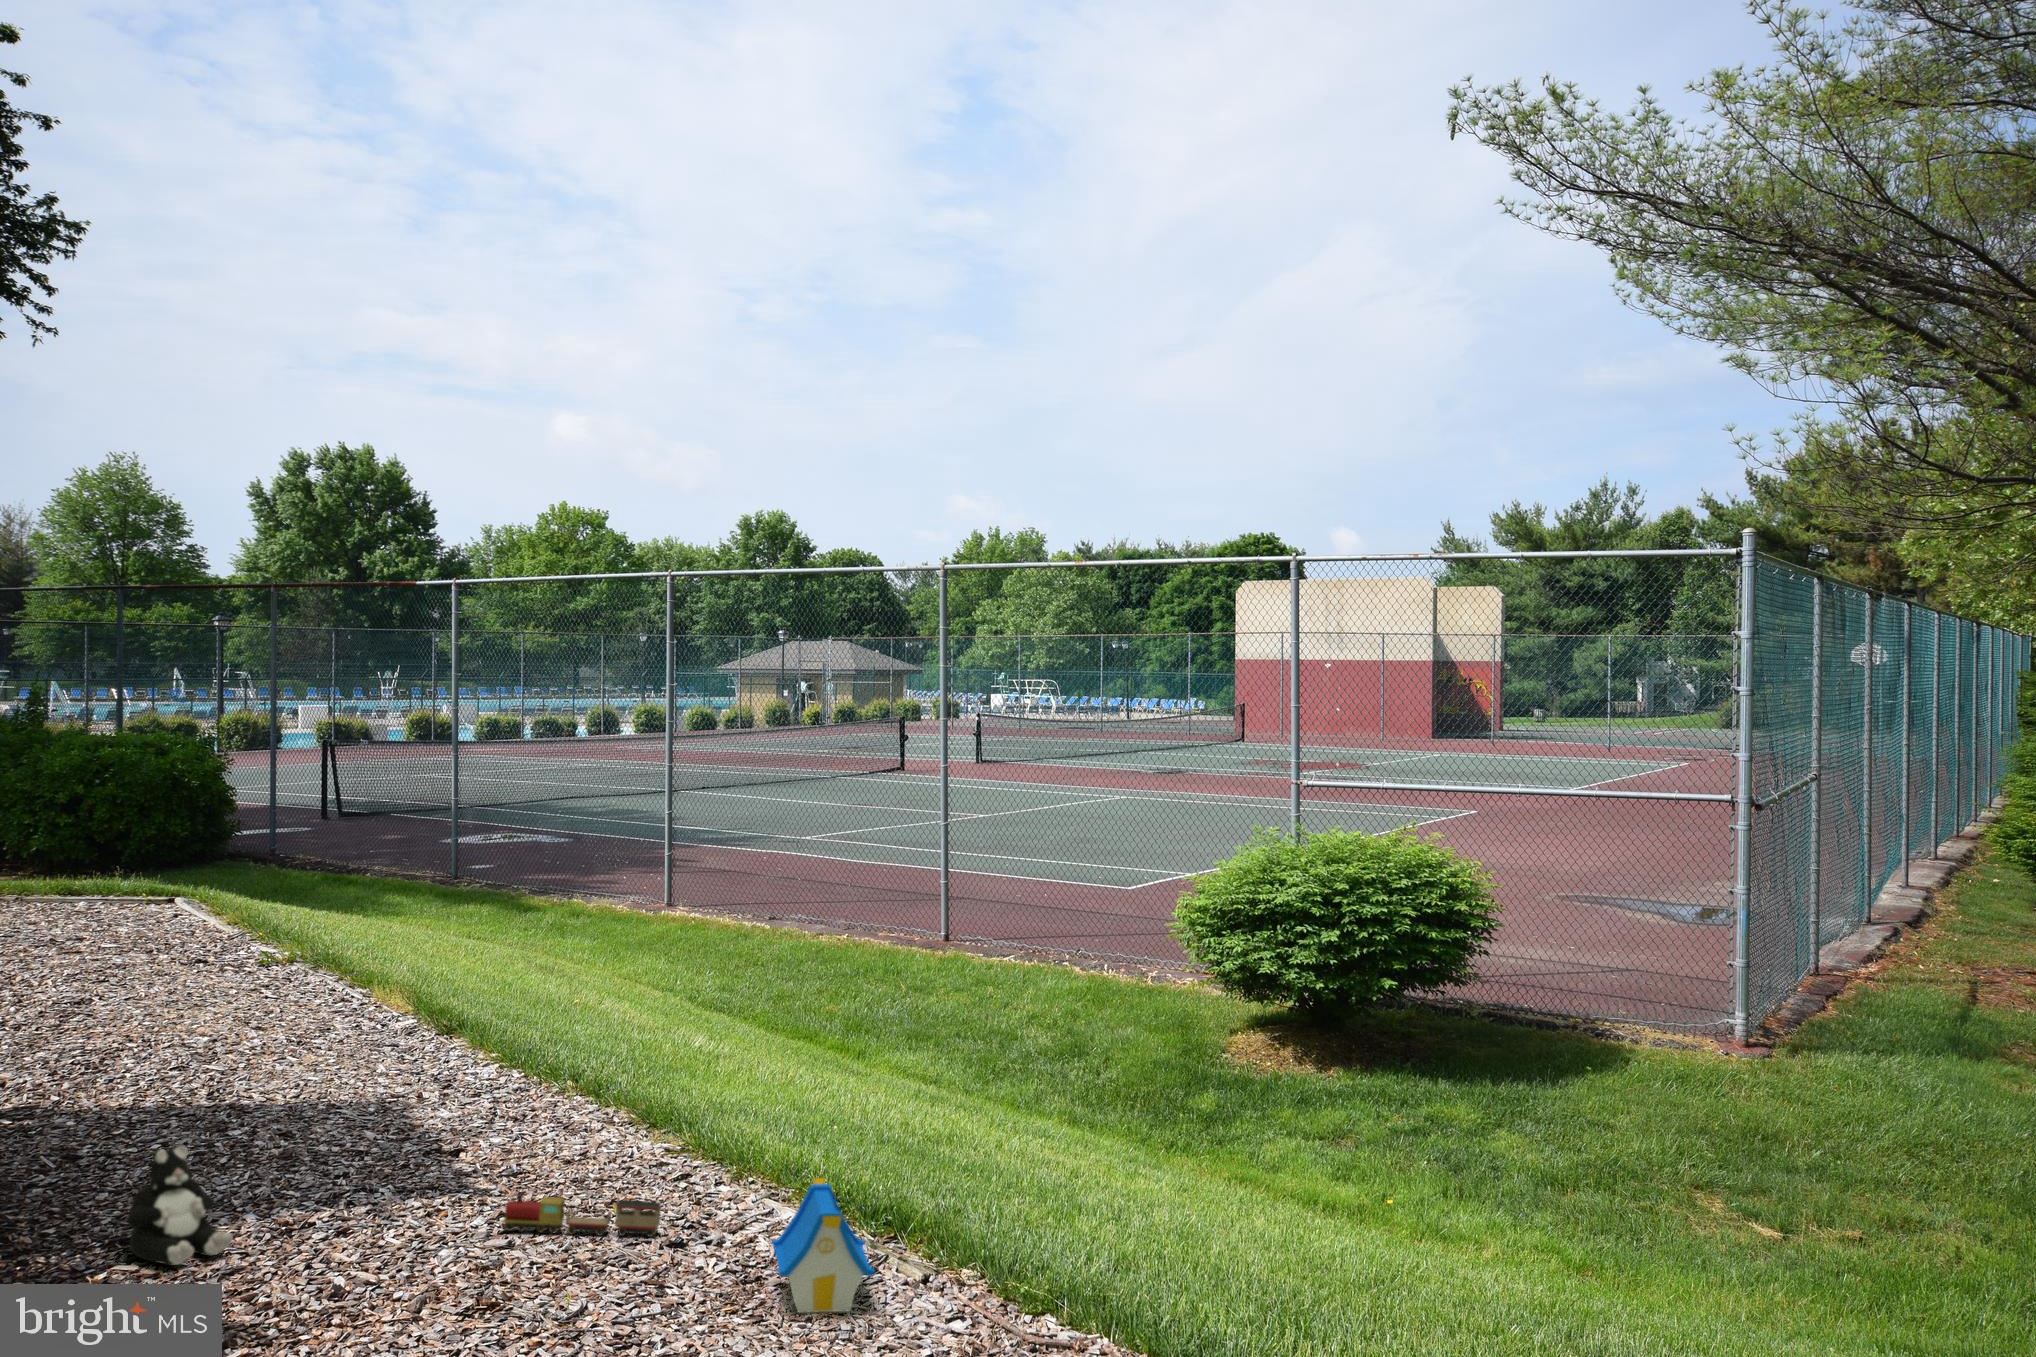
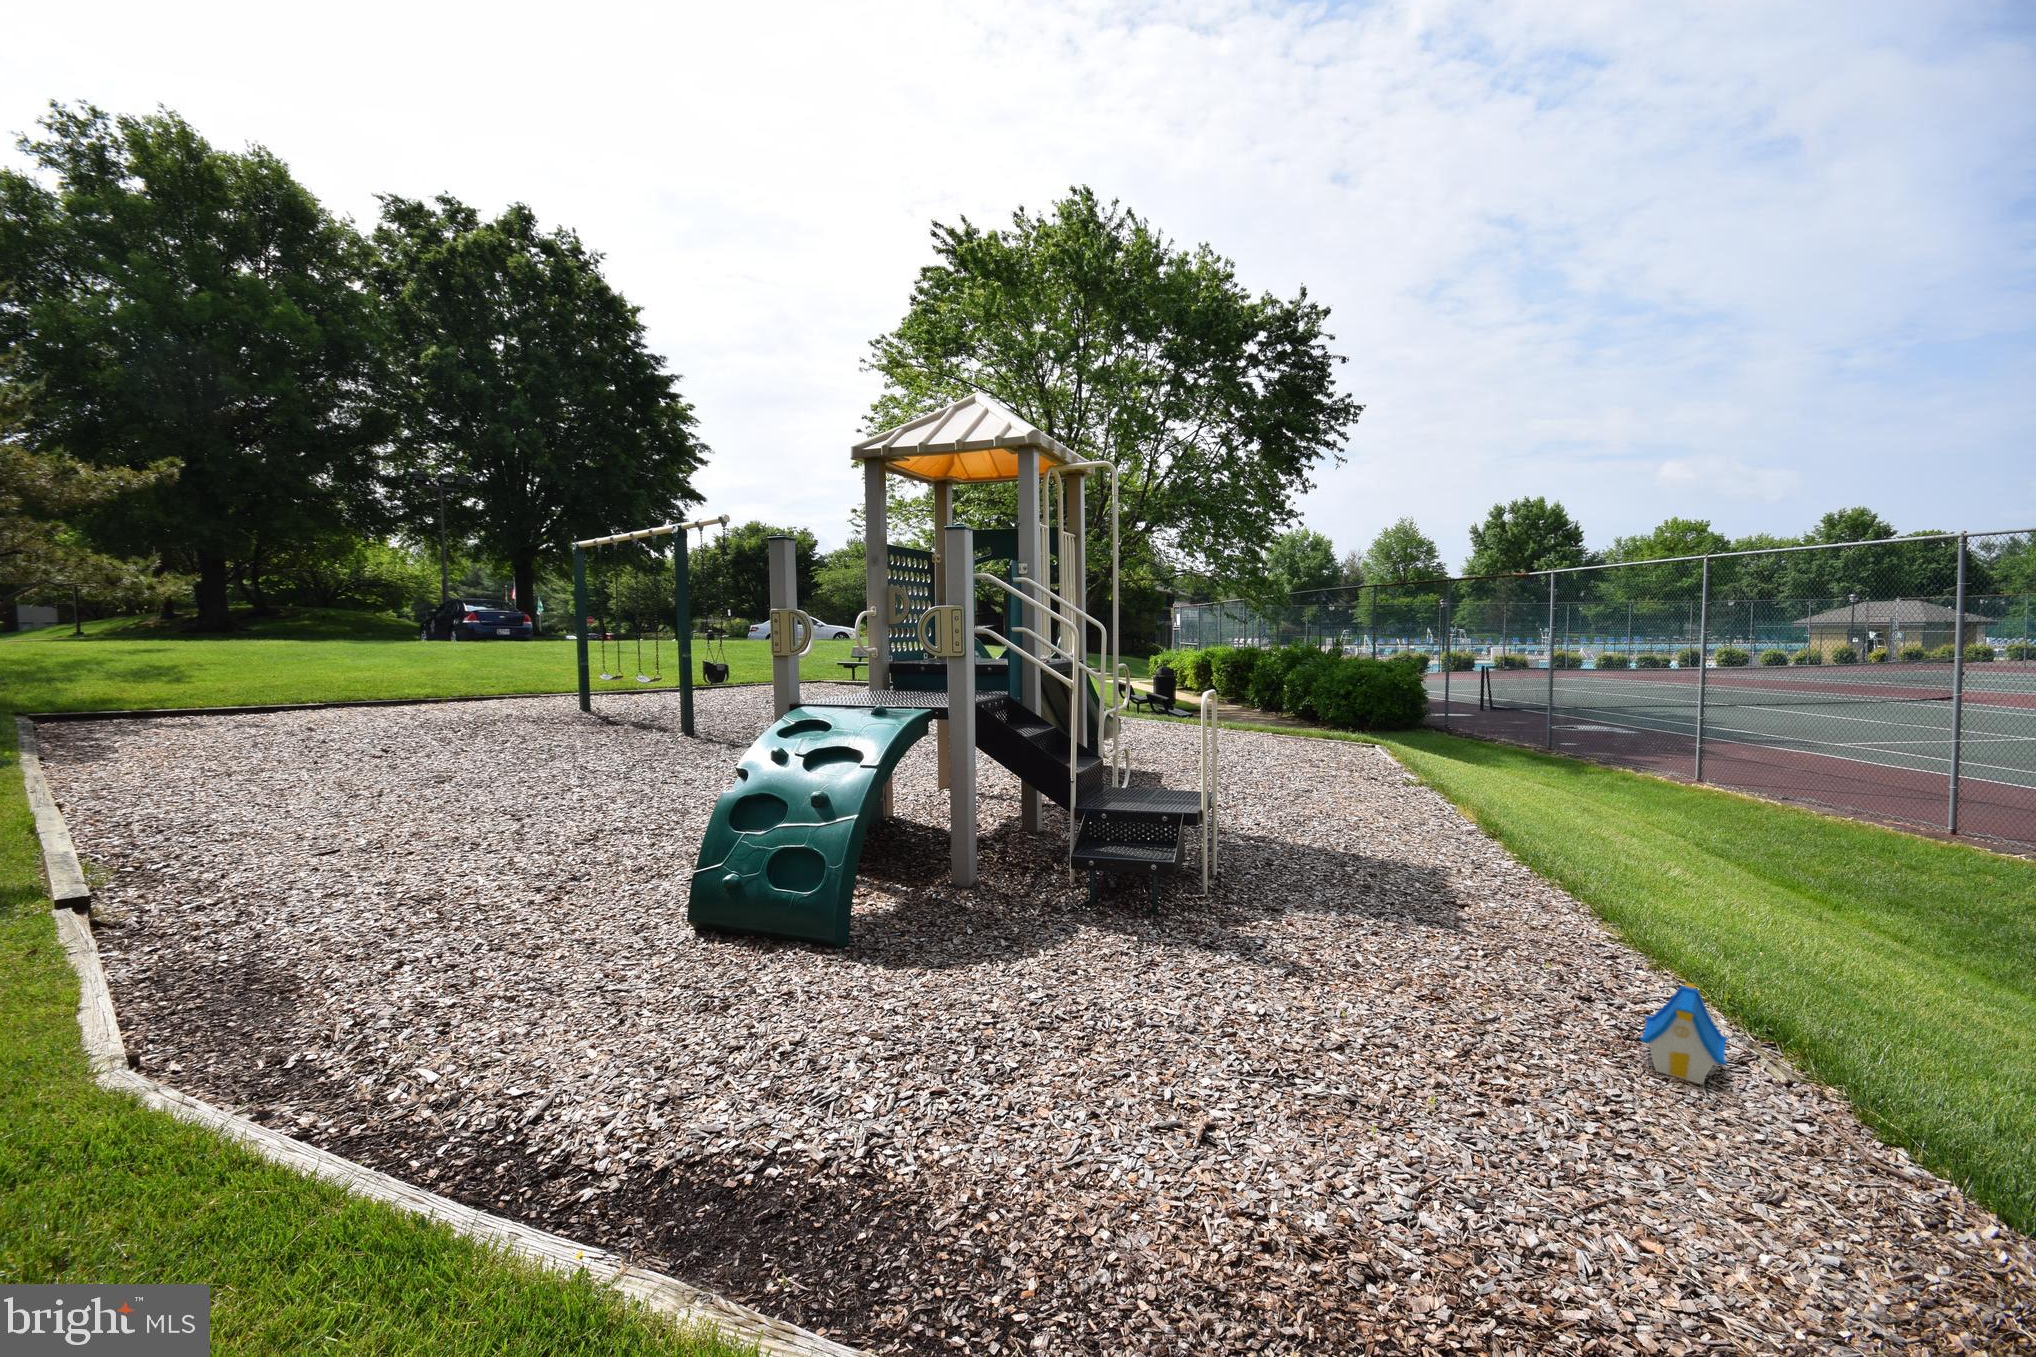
plush toy: present [127,1145,233,1265] -> none [1267,868,1316,929]
toy train: present [503,1194,661,1237] -> none [1468,939,1576,989]

